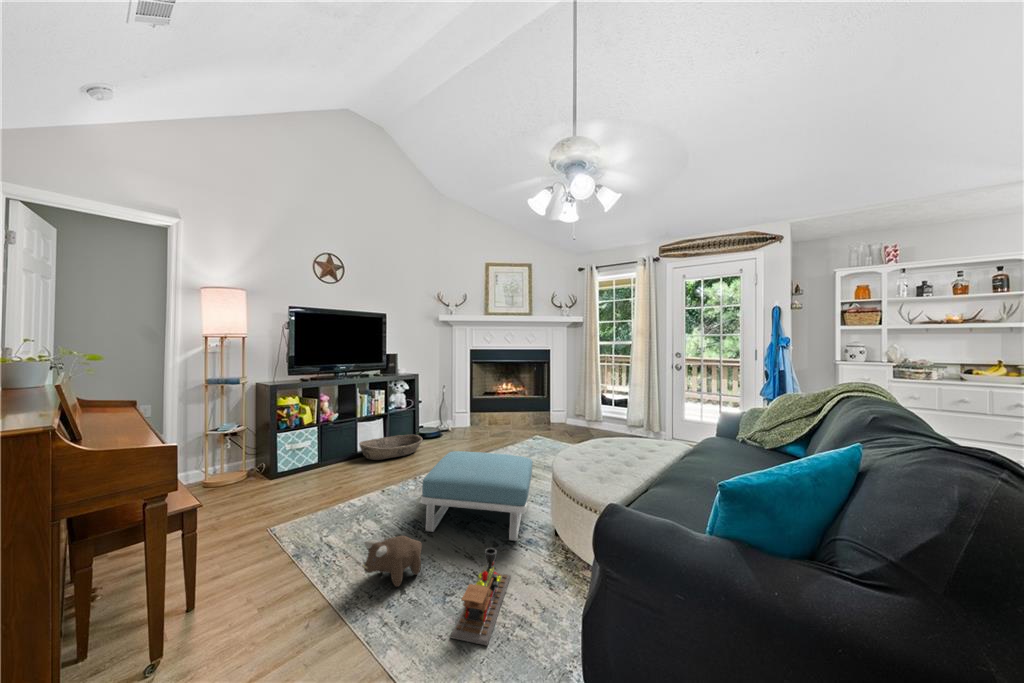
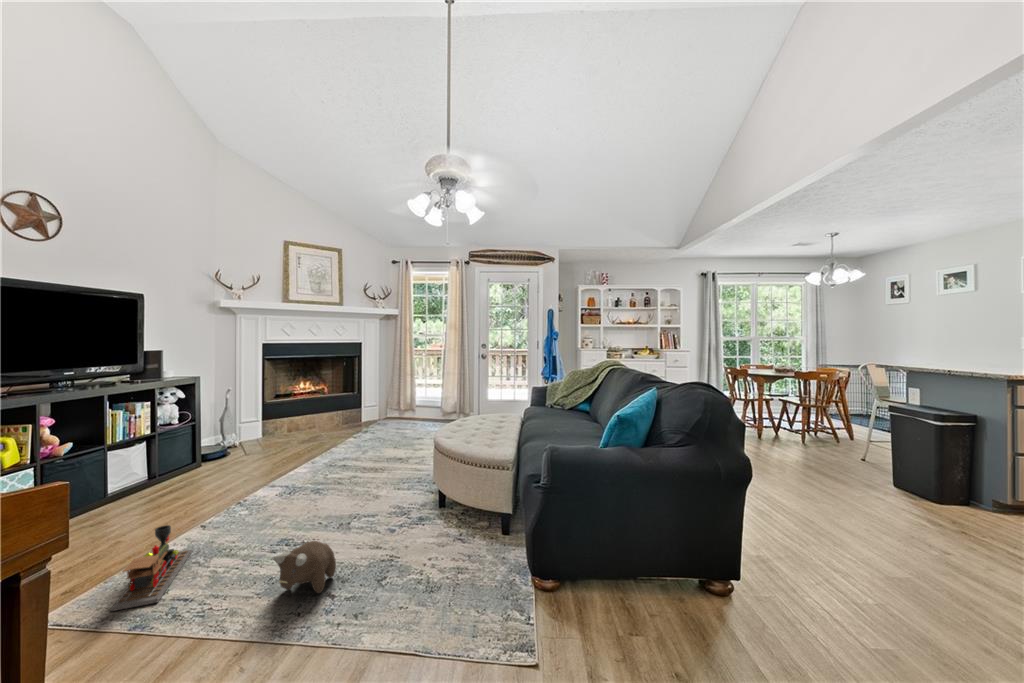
basket: present [359,435,422,460] -> none [124,456,221,498]
footstool: present [420,451,533,541] -> none [295,445,417,542]
toy train: present [450,548,511,645] -> present [110,525,192,611]

